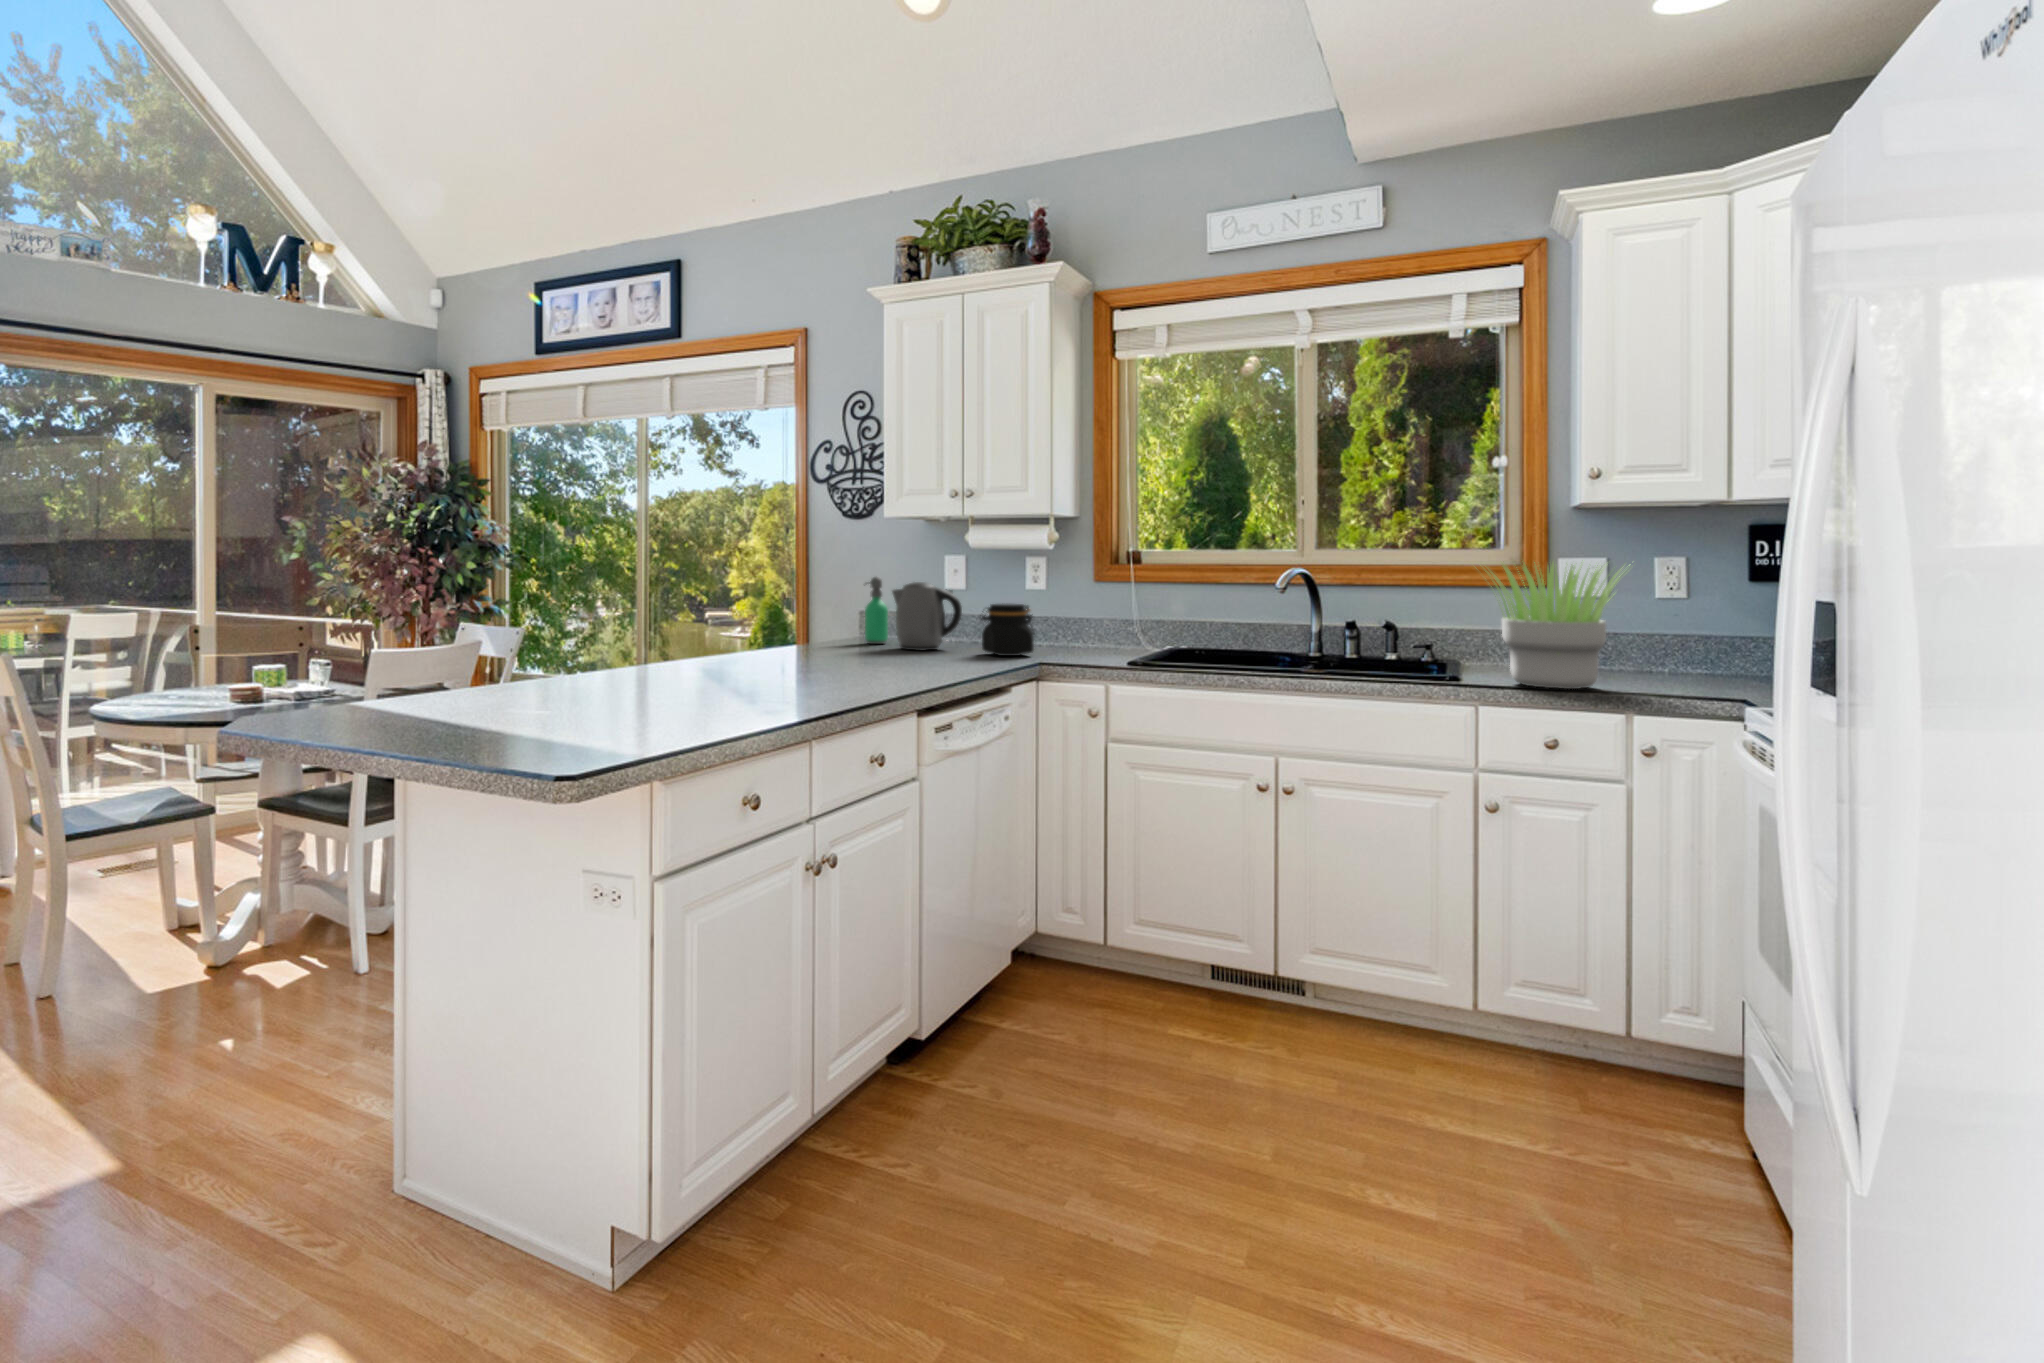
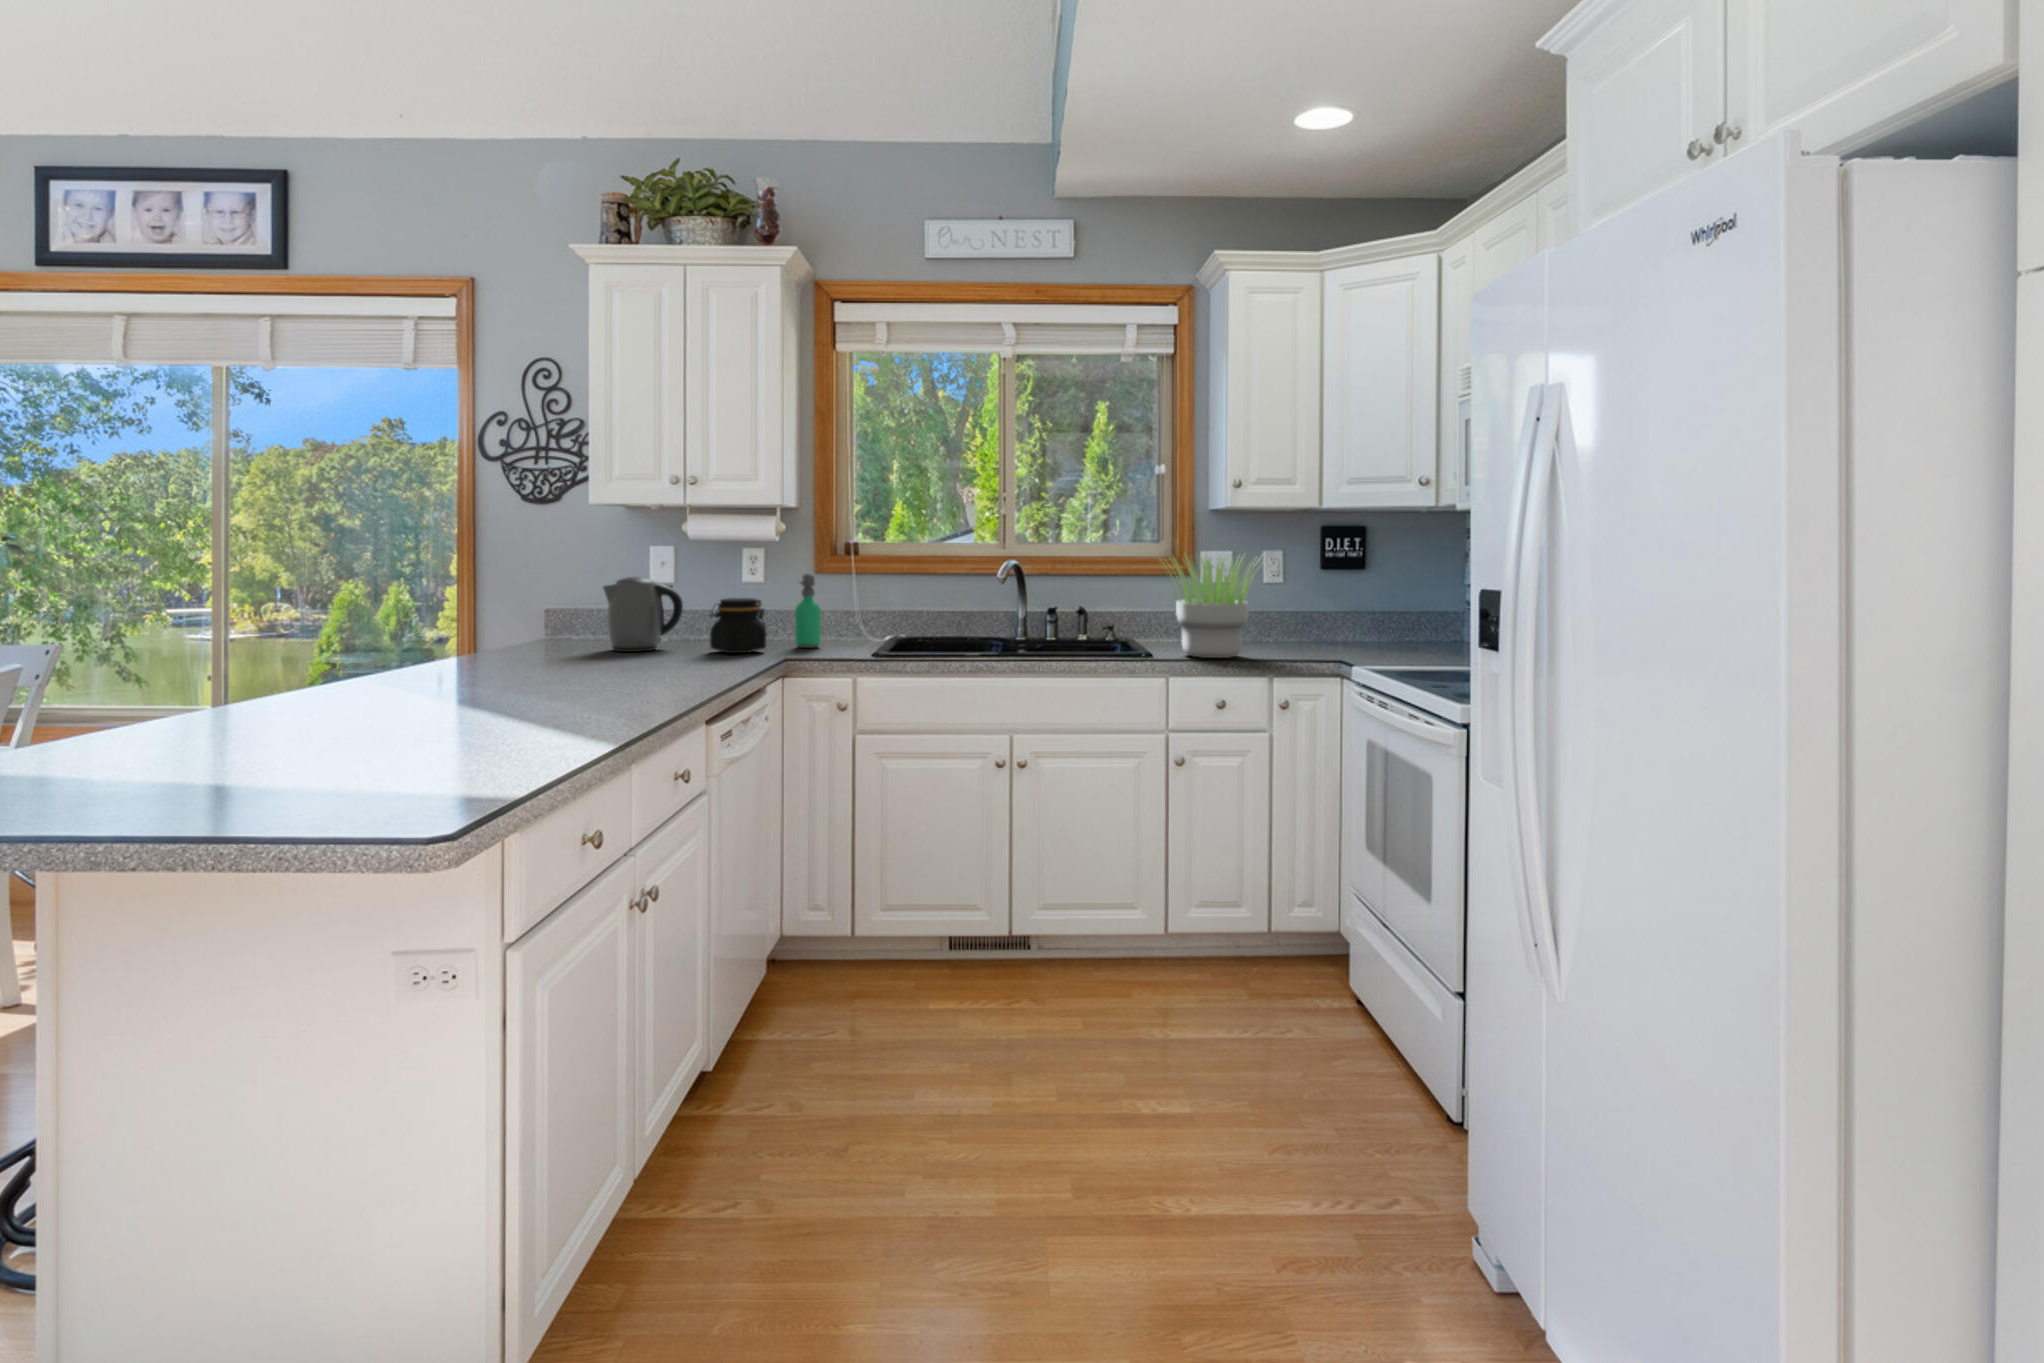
soap dispenser: present [865,577,888,644] -> present [795,573,821,648]

